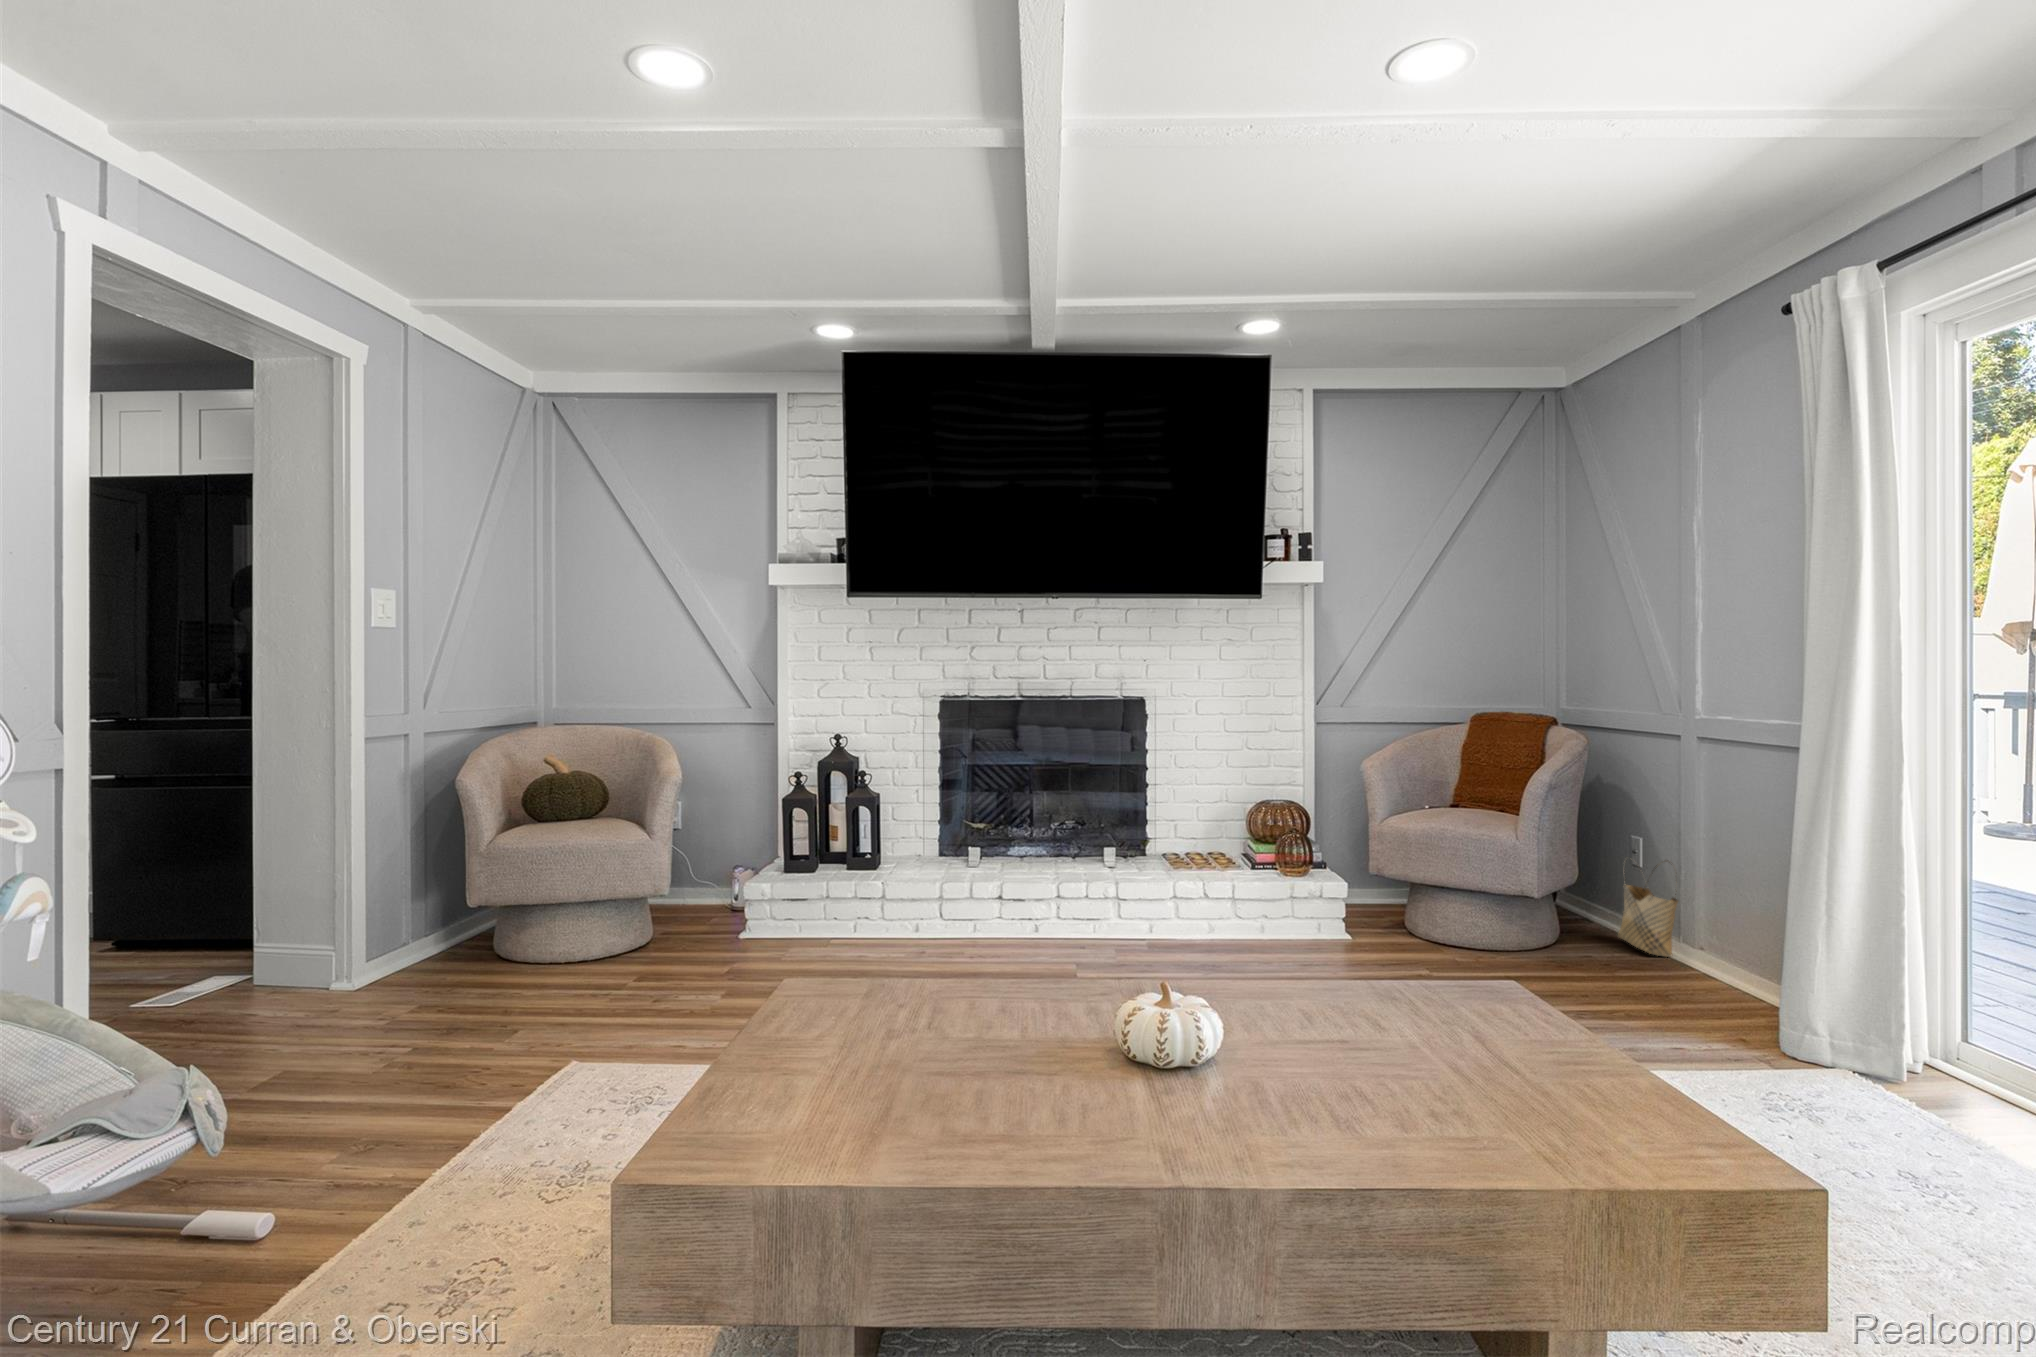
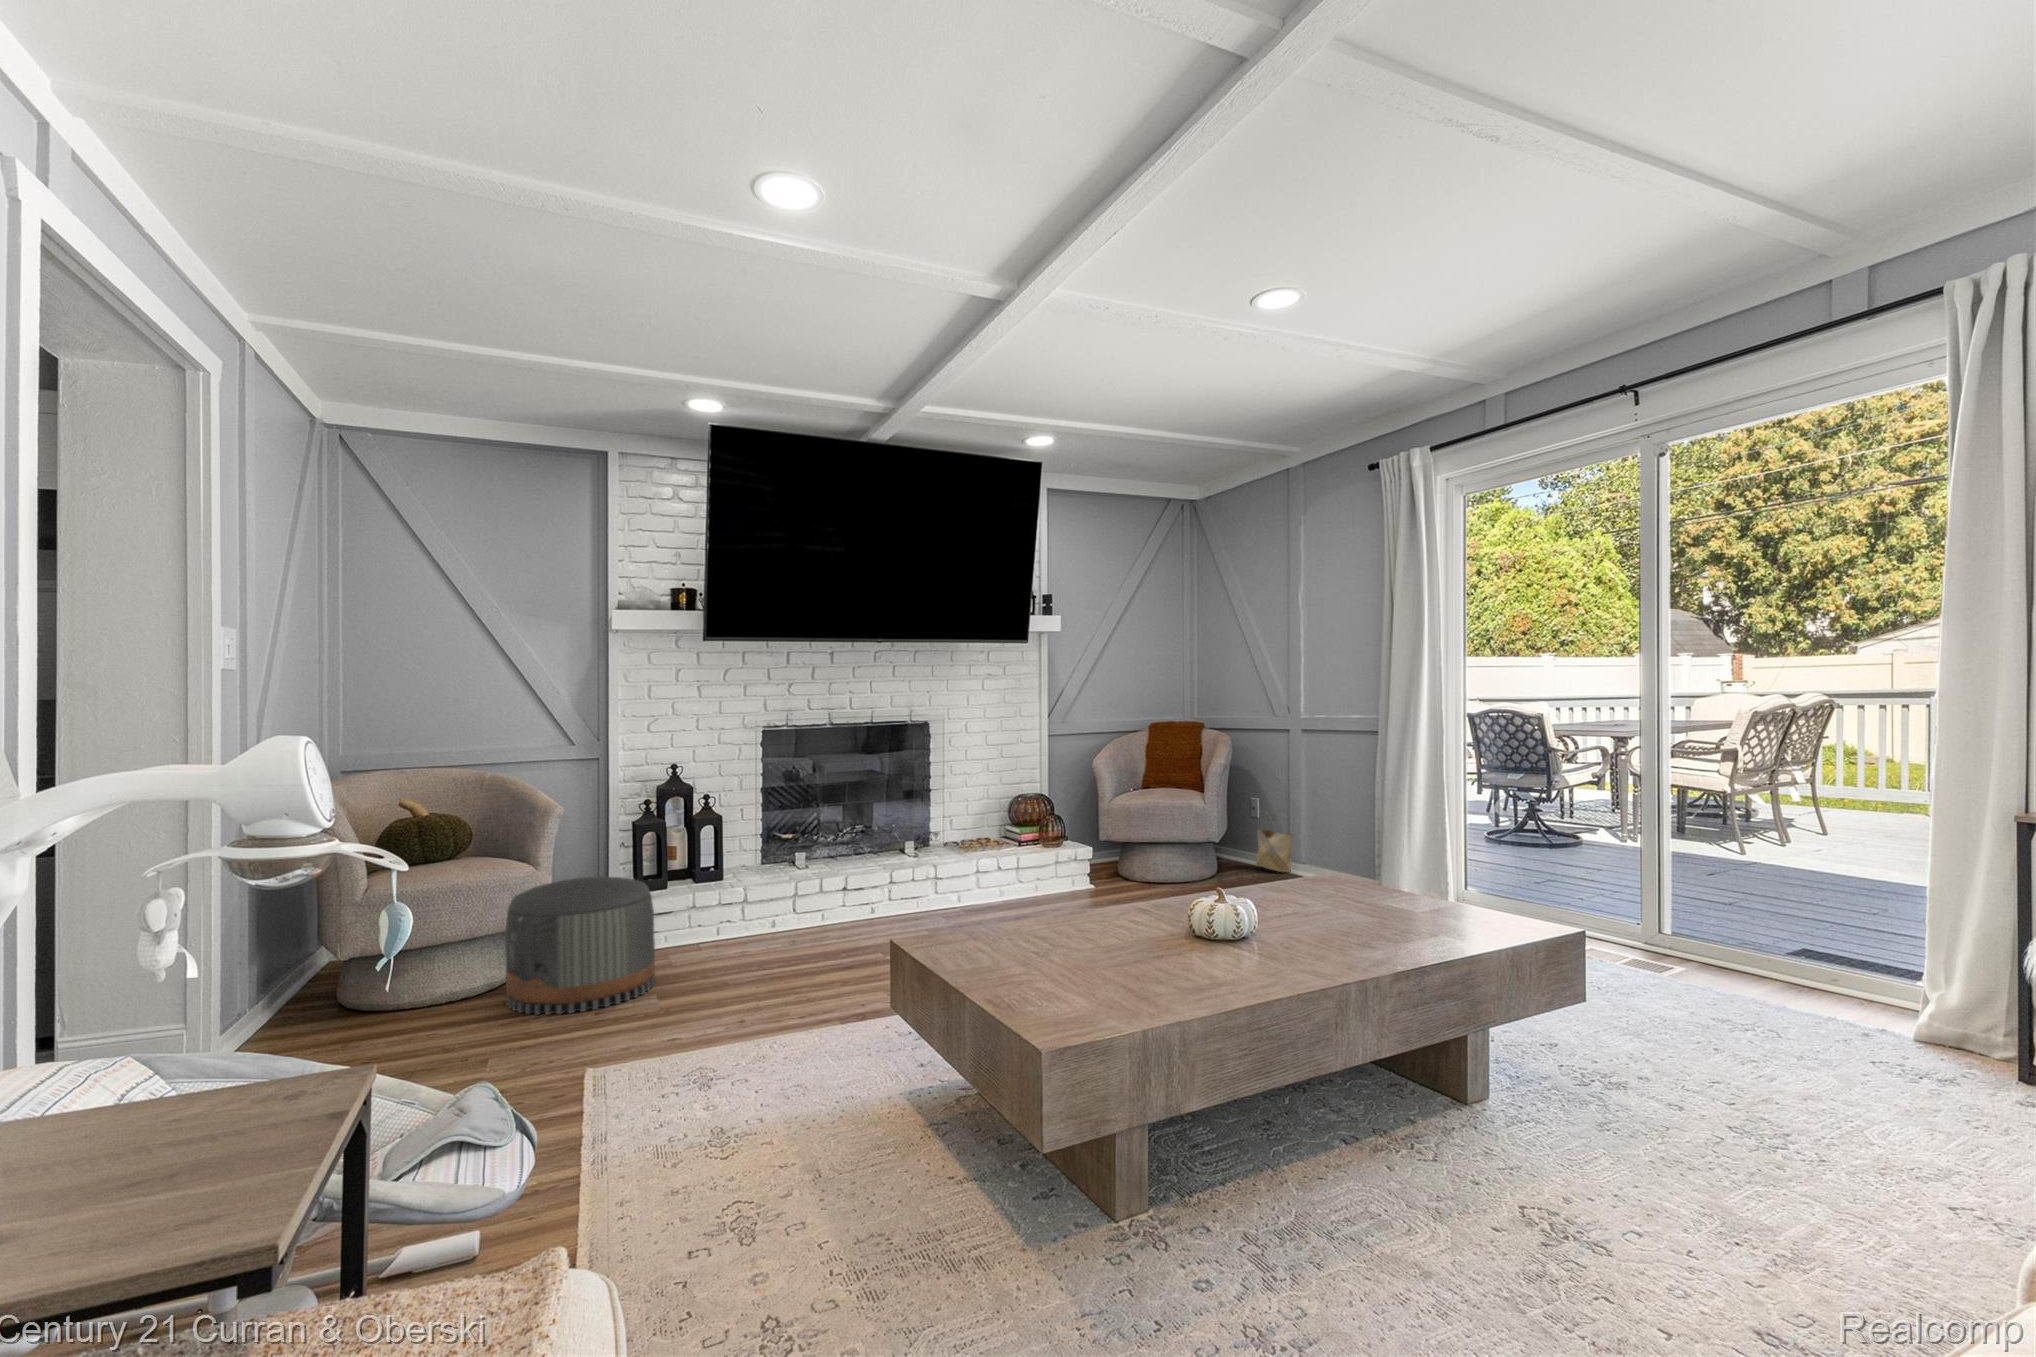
pouf: none [575,858,731,1006] -> present [505,877,655,1015]

